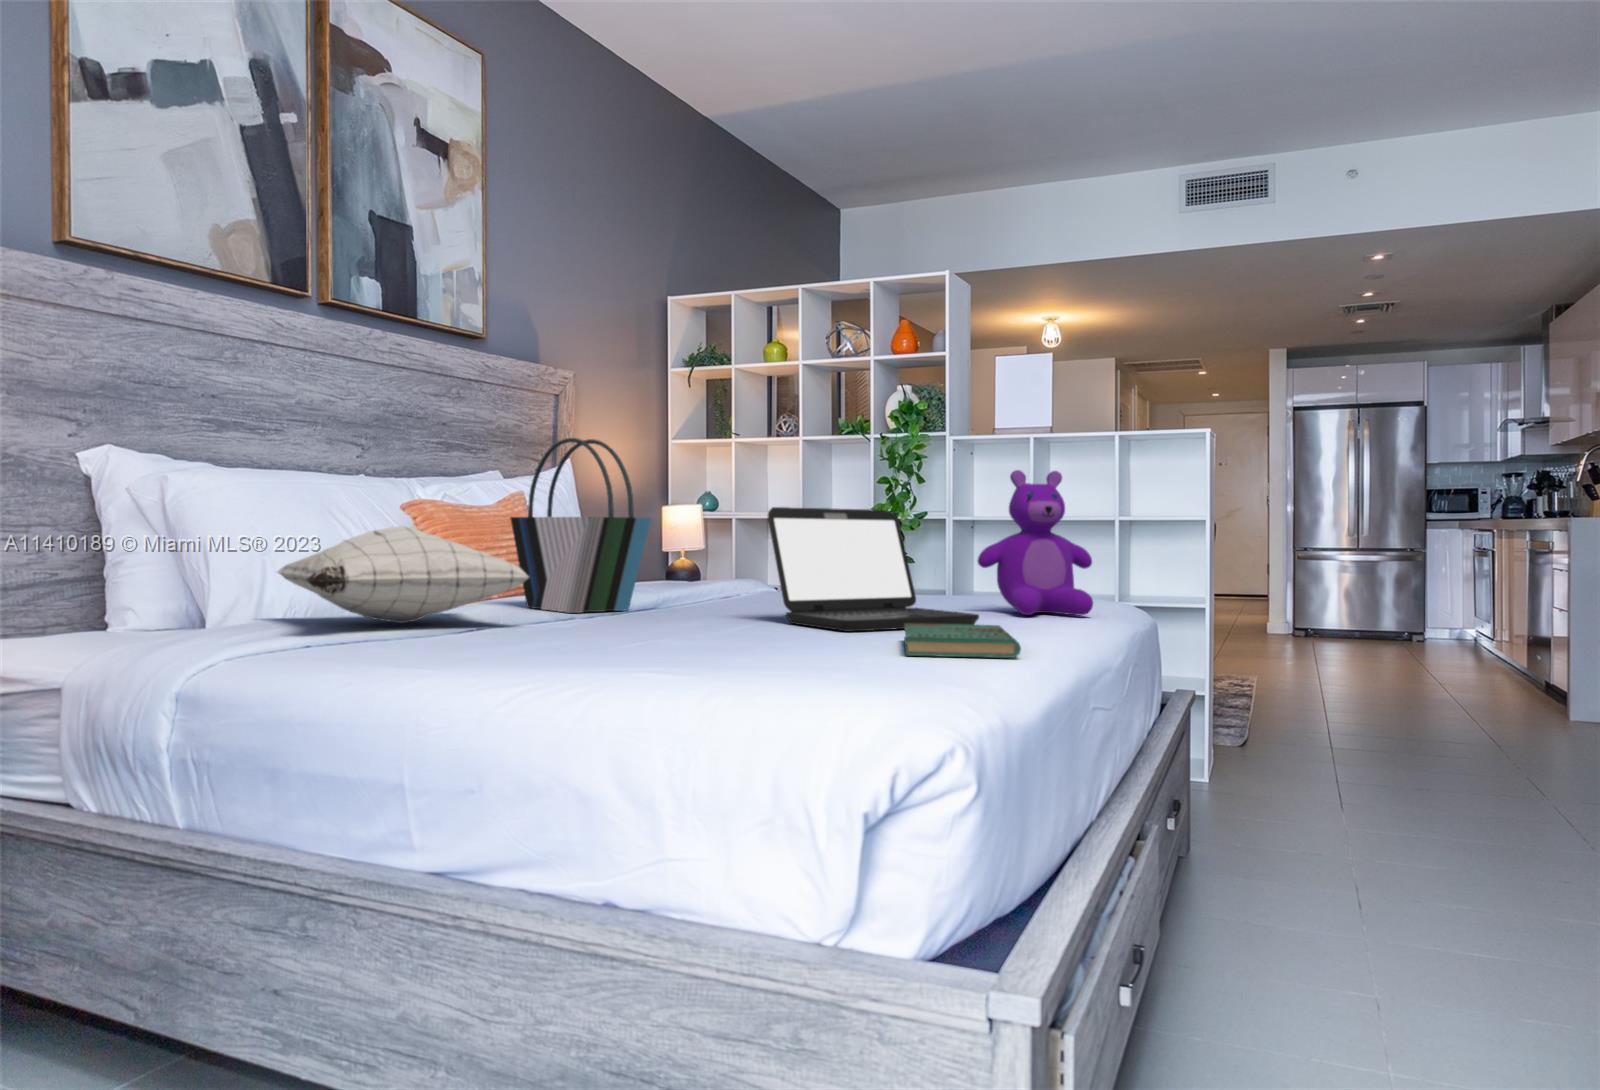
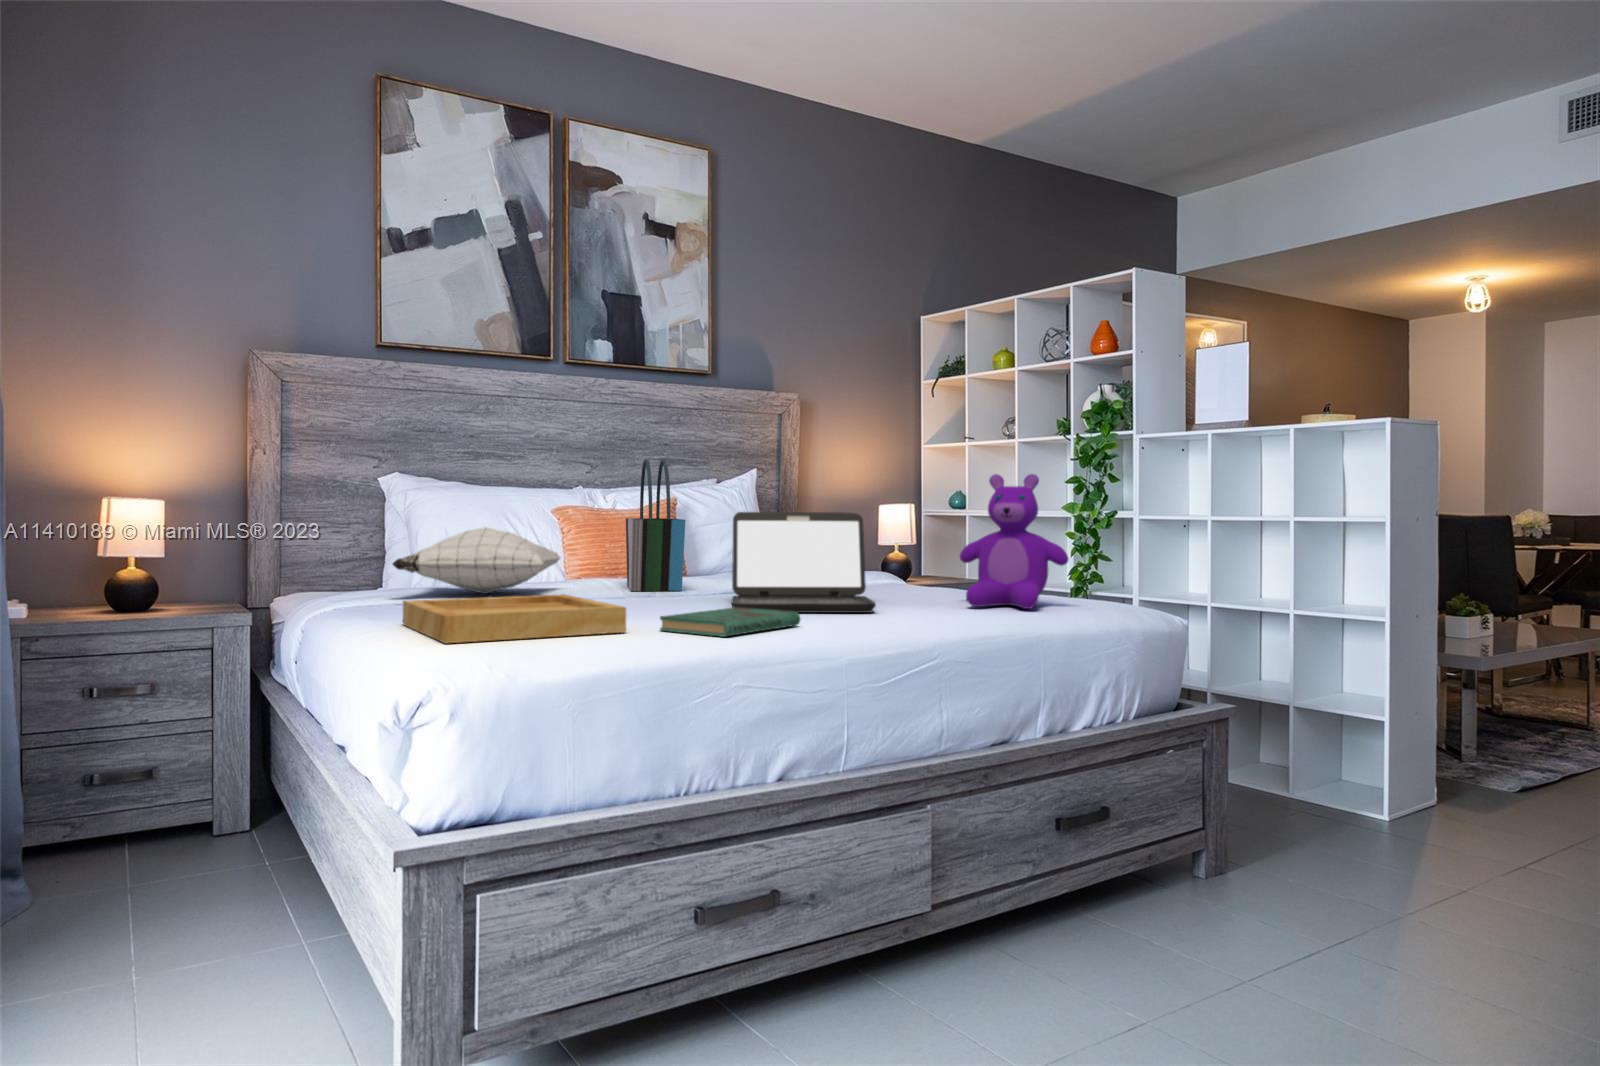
tray: none [547,615,889,688] -> present [403,595,626,643]

